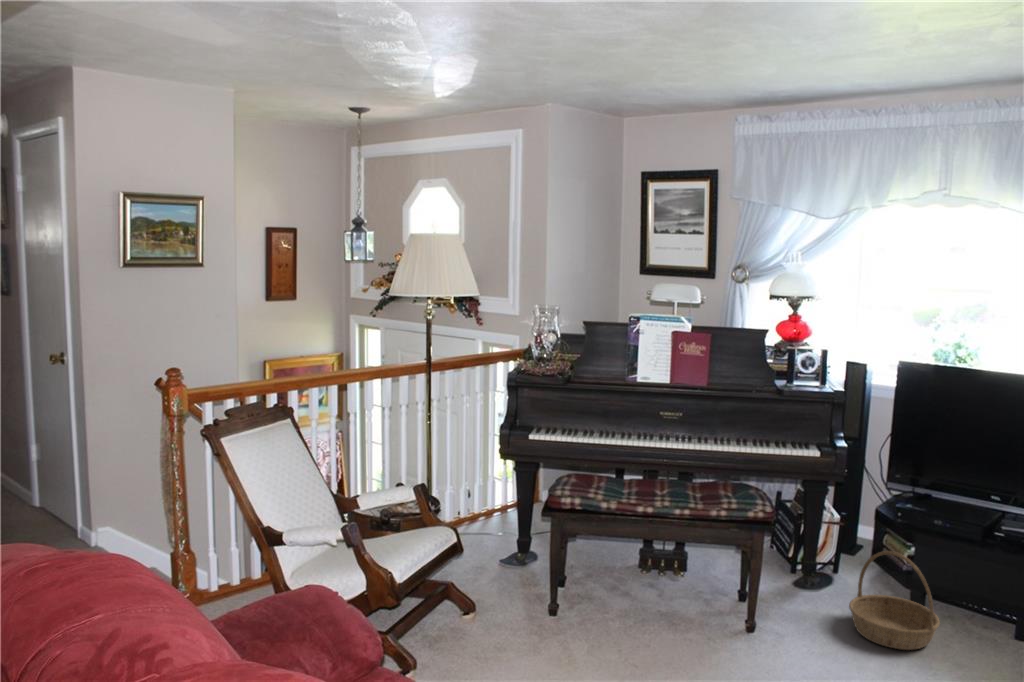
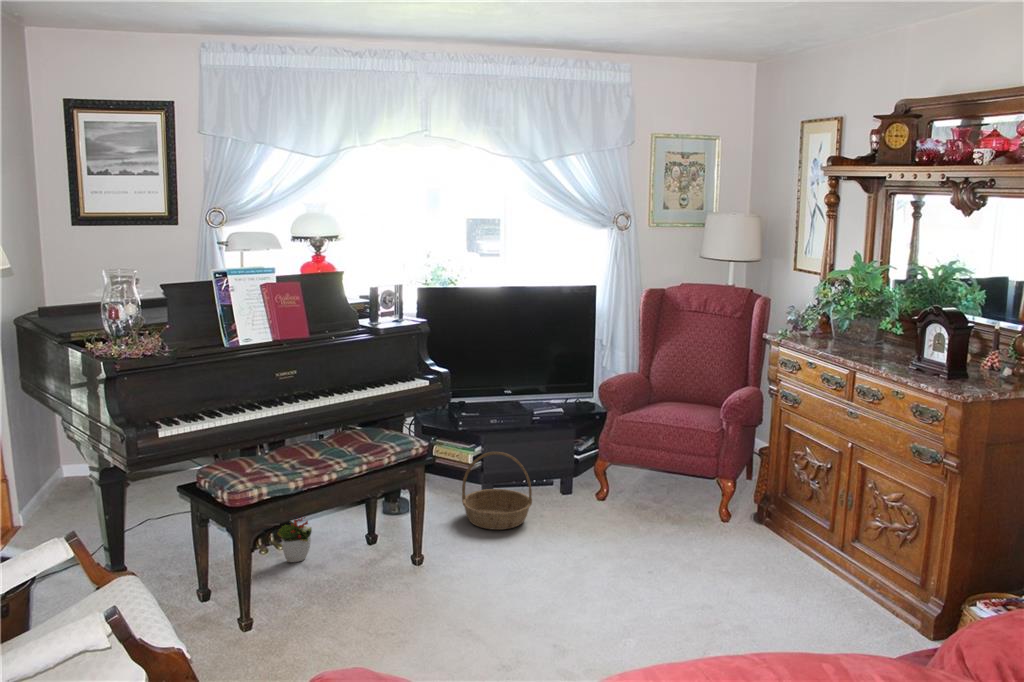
decorative plant: none [637,535,669,589] -> present [278,517,312,562]

